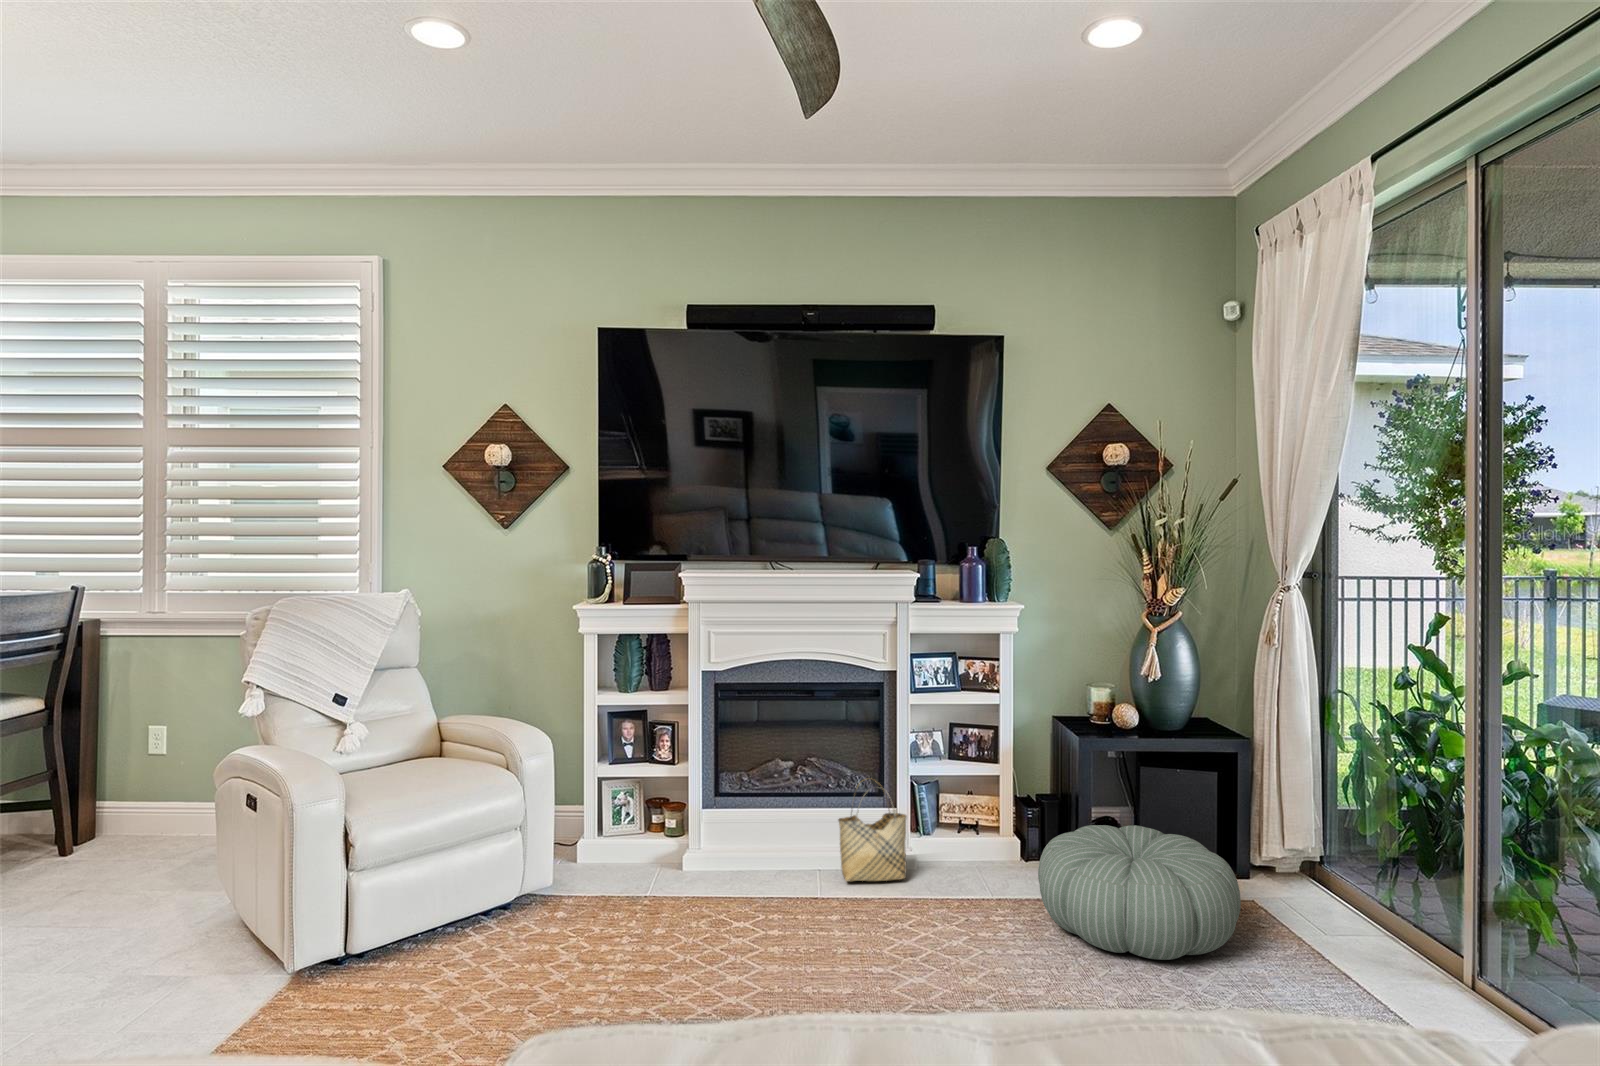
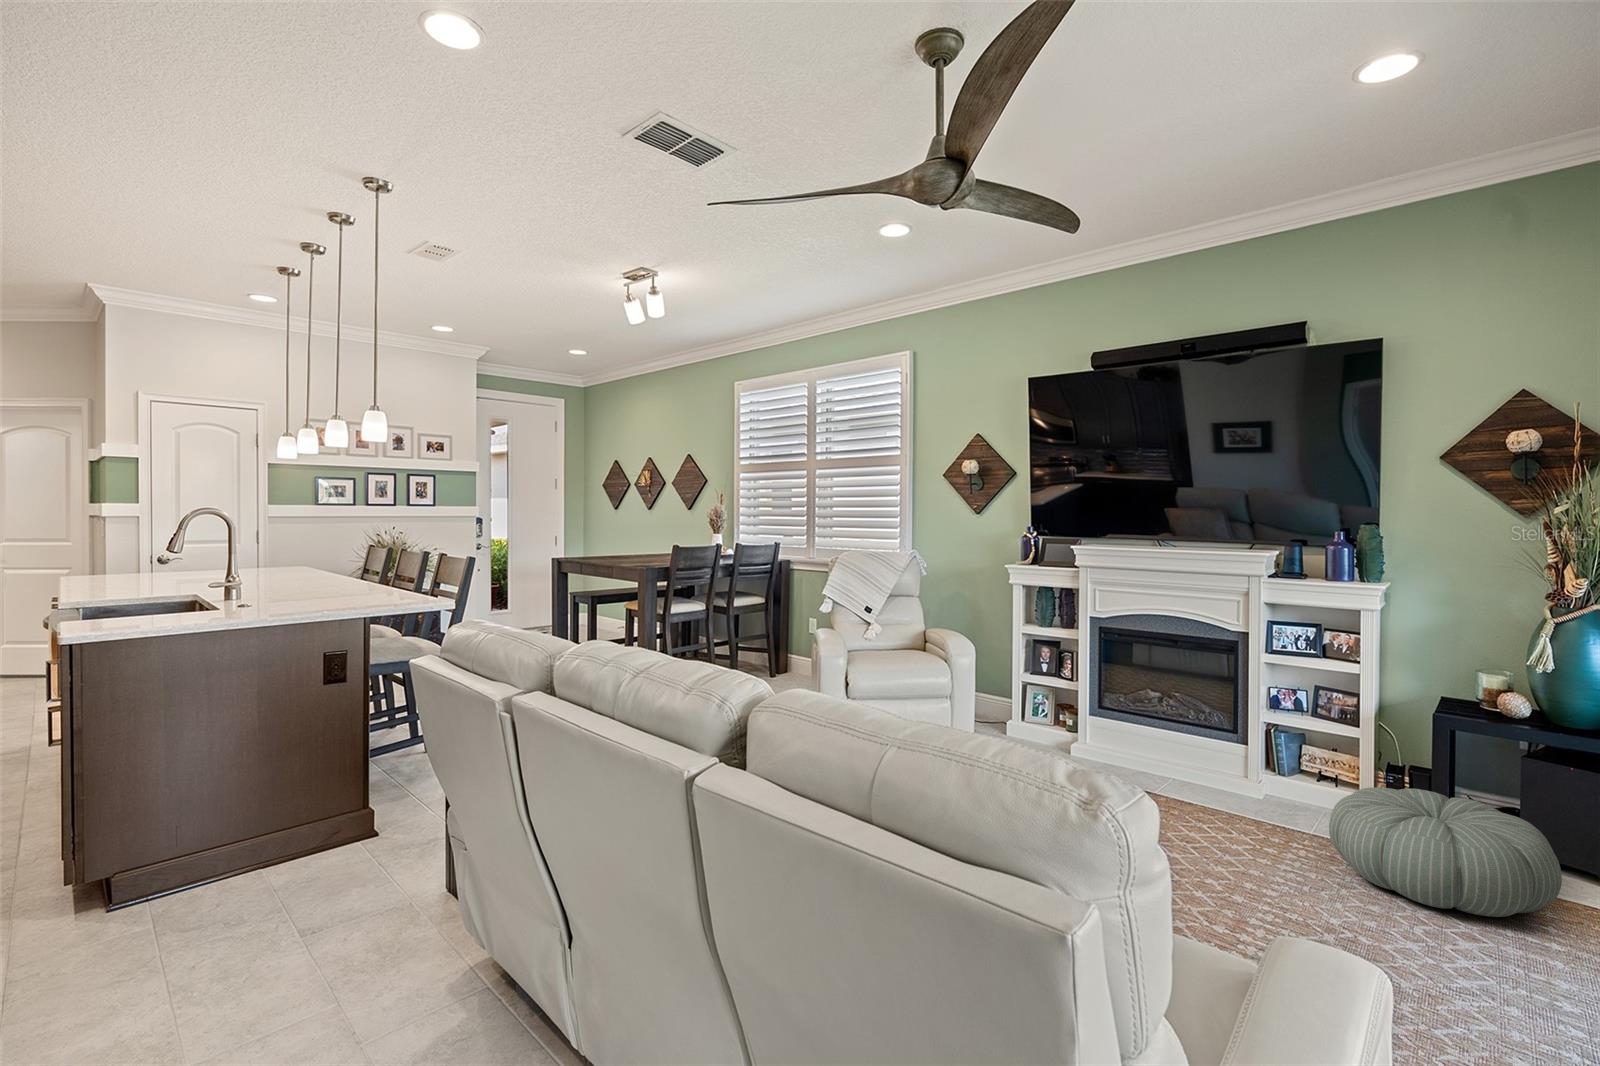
woven basket: present [838,778,907,882] -> none [1182,714,1247,798]

